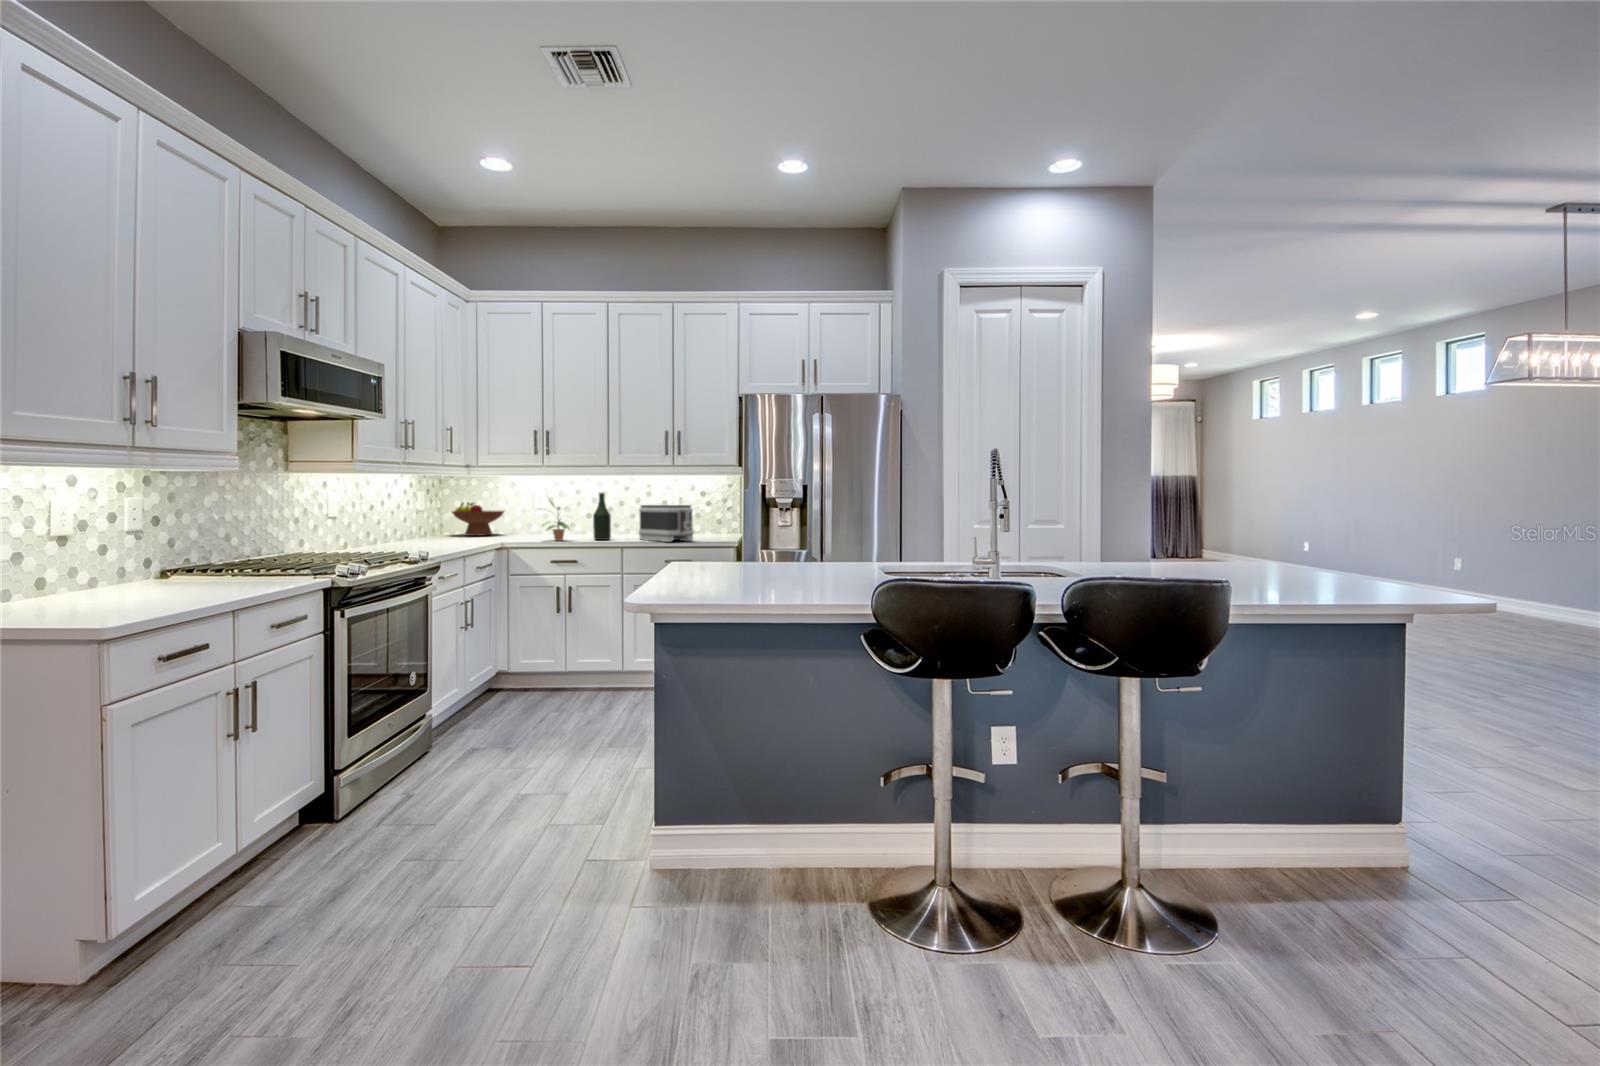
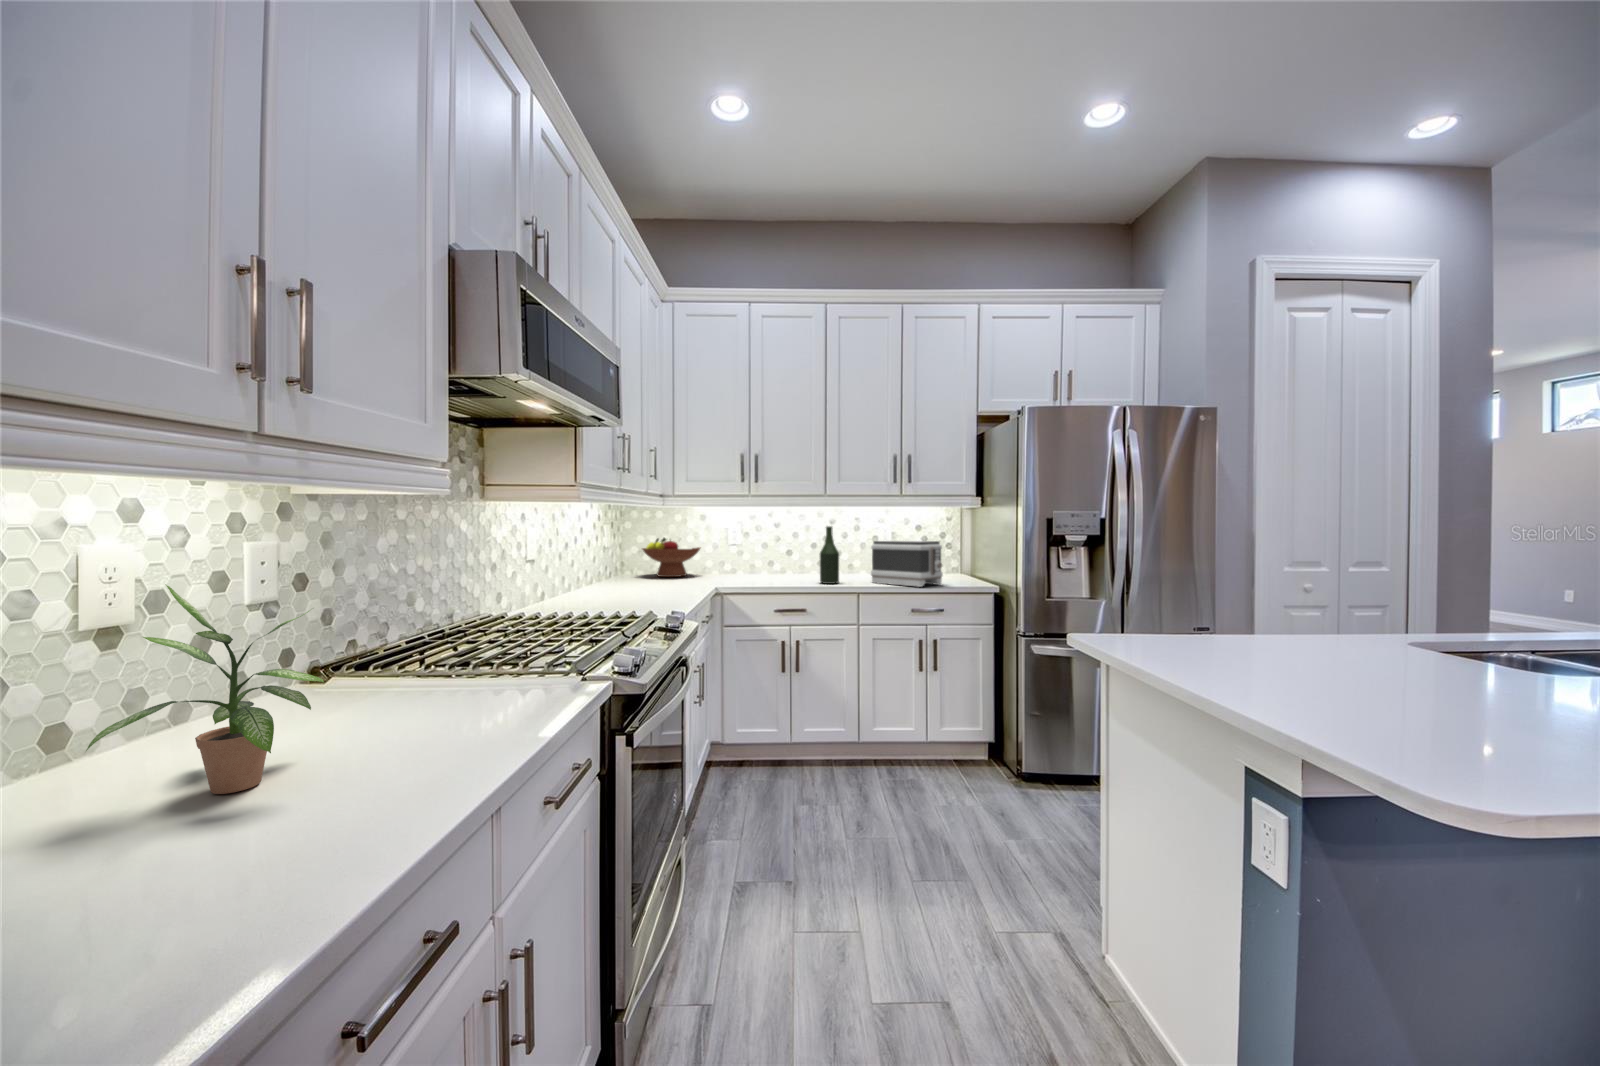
potted plant: present [542,501,570,541] -> present [86,585,324,794]

